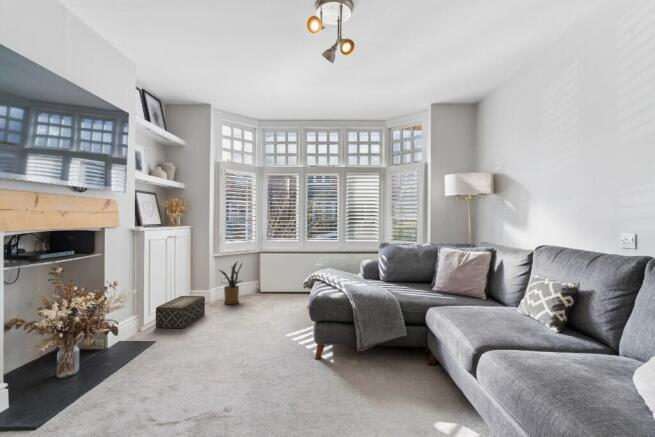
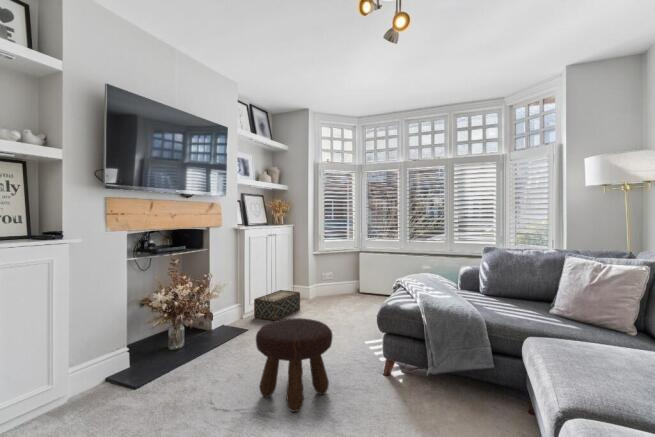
house plant: present [220,261,242,304] -> none [312,259,343,302]
footstool: none [204,316,281,404] -> present [256,318,333,412]

